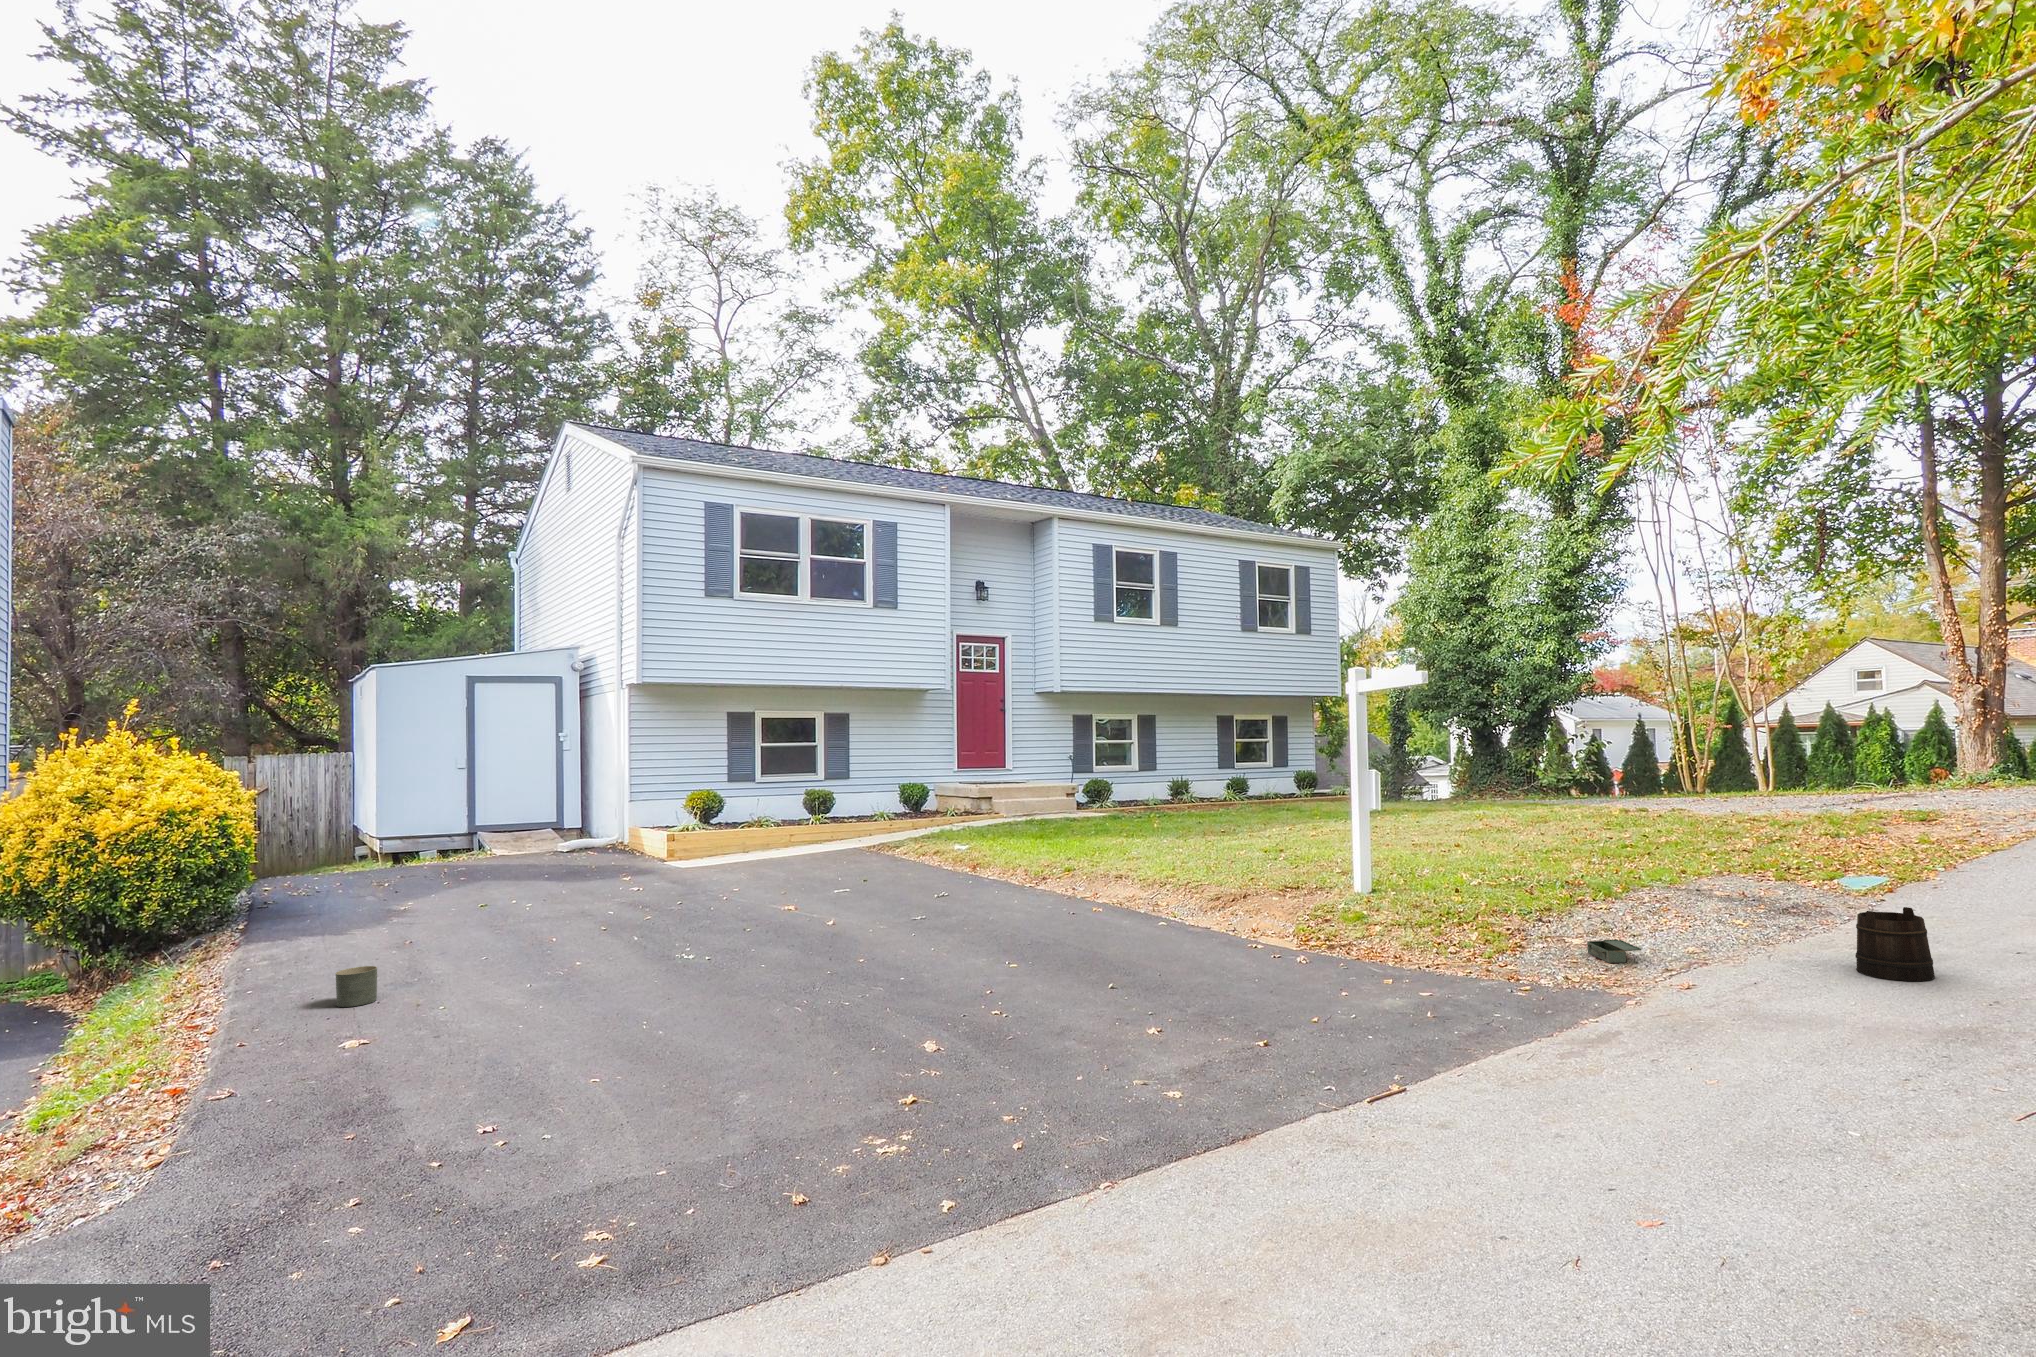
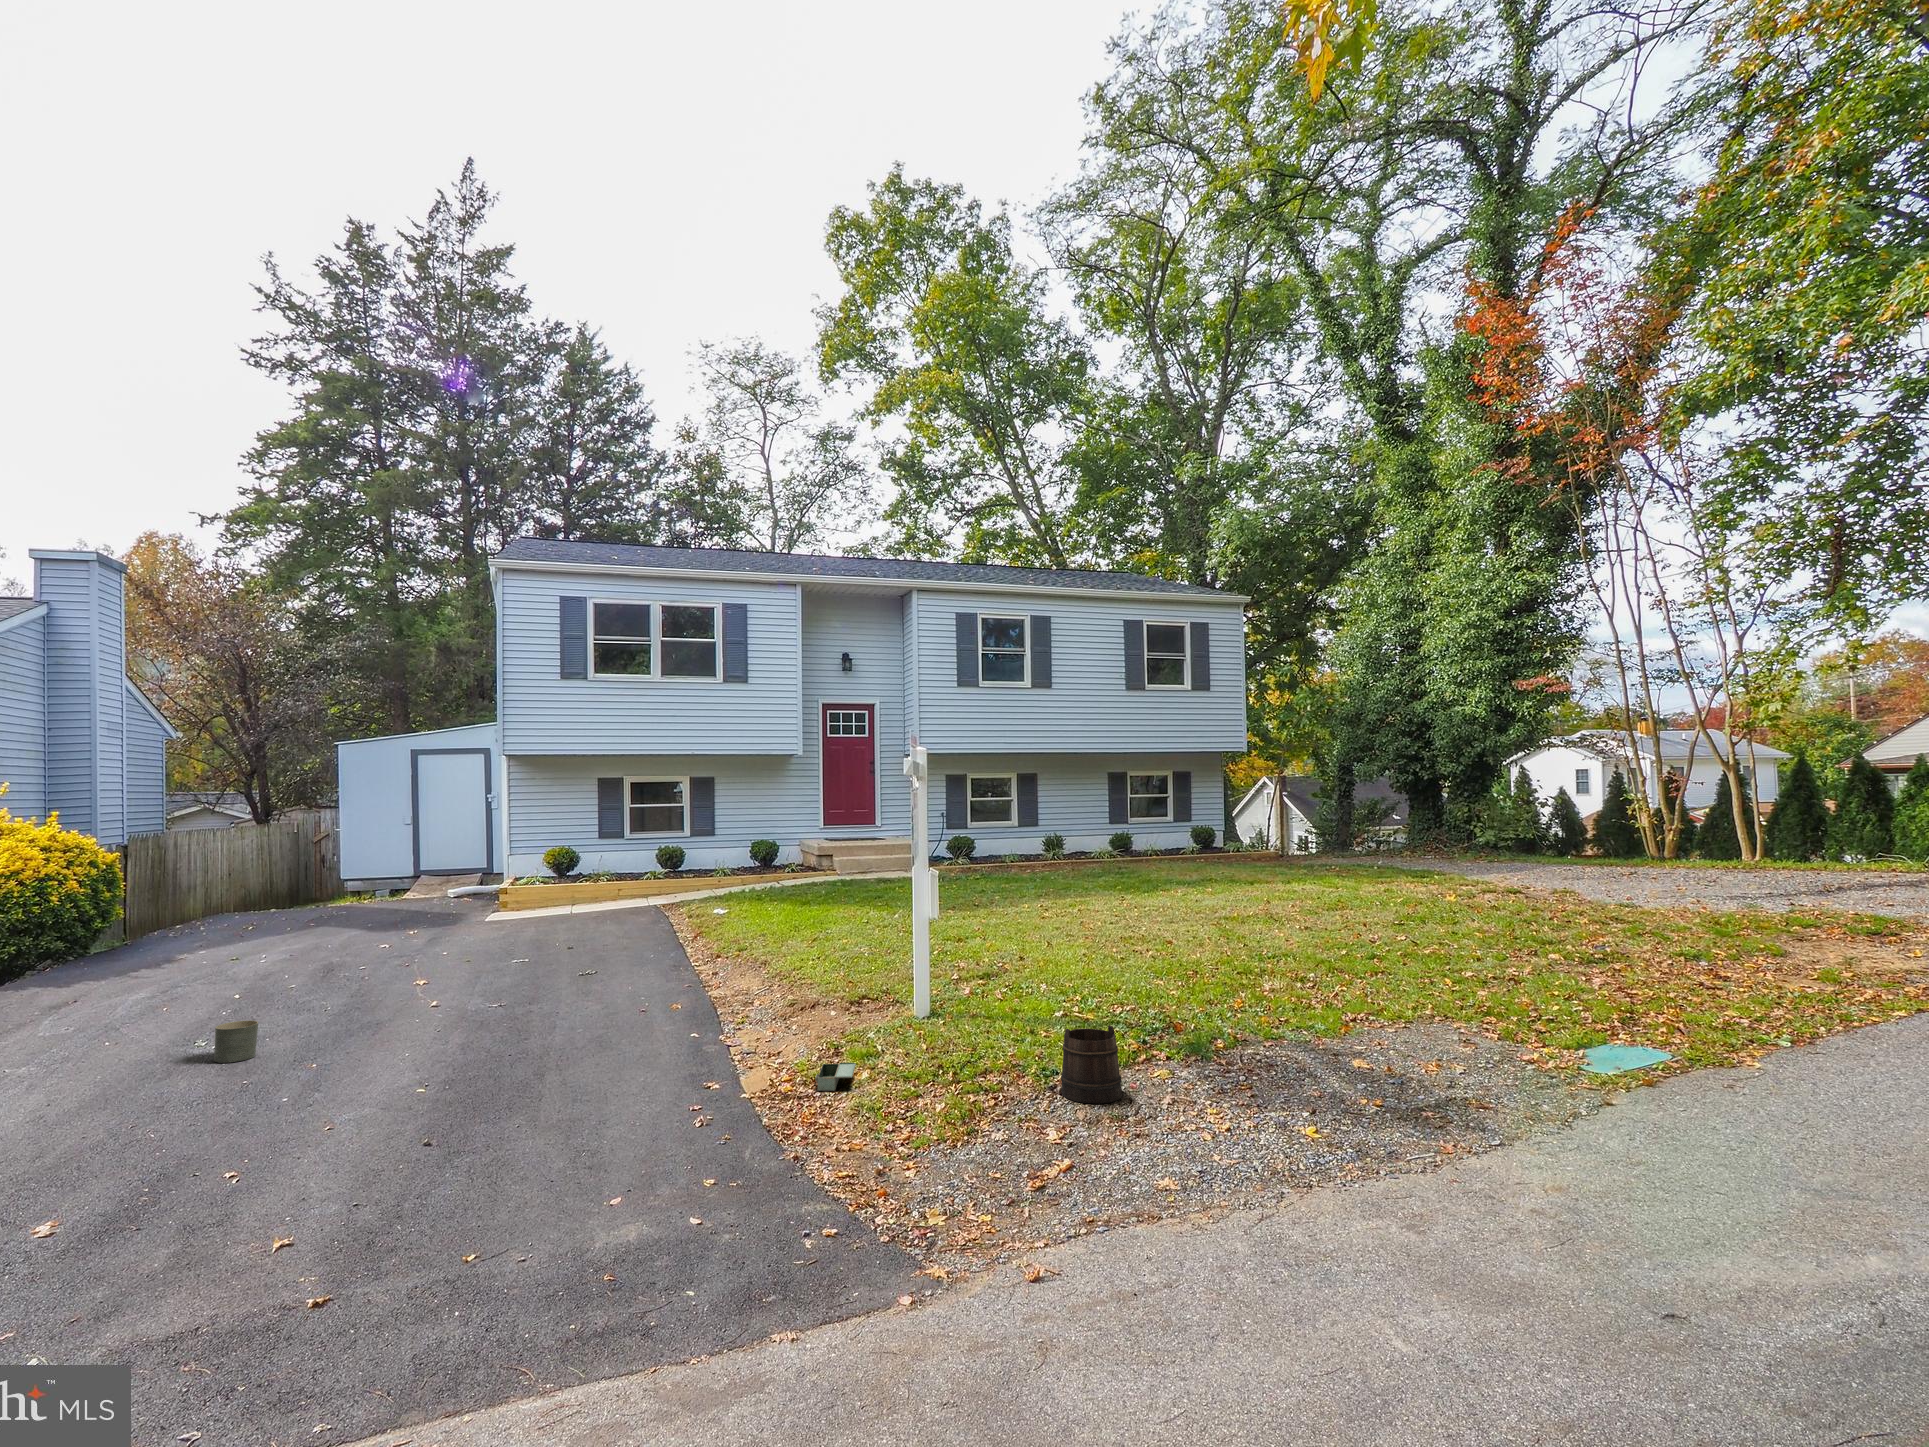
bucket: present [1855,907,1935,981] -> present [1061,1025,1122,1104]
toolbox: present [1587,939,1641,963] -> present [816,1063,856,1091]

